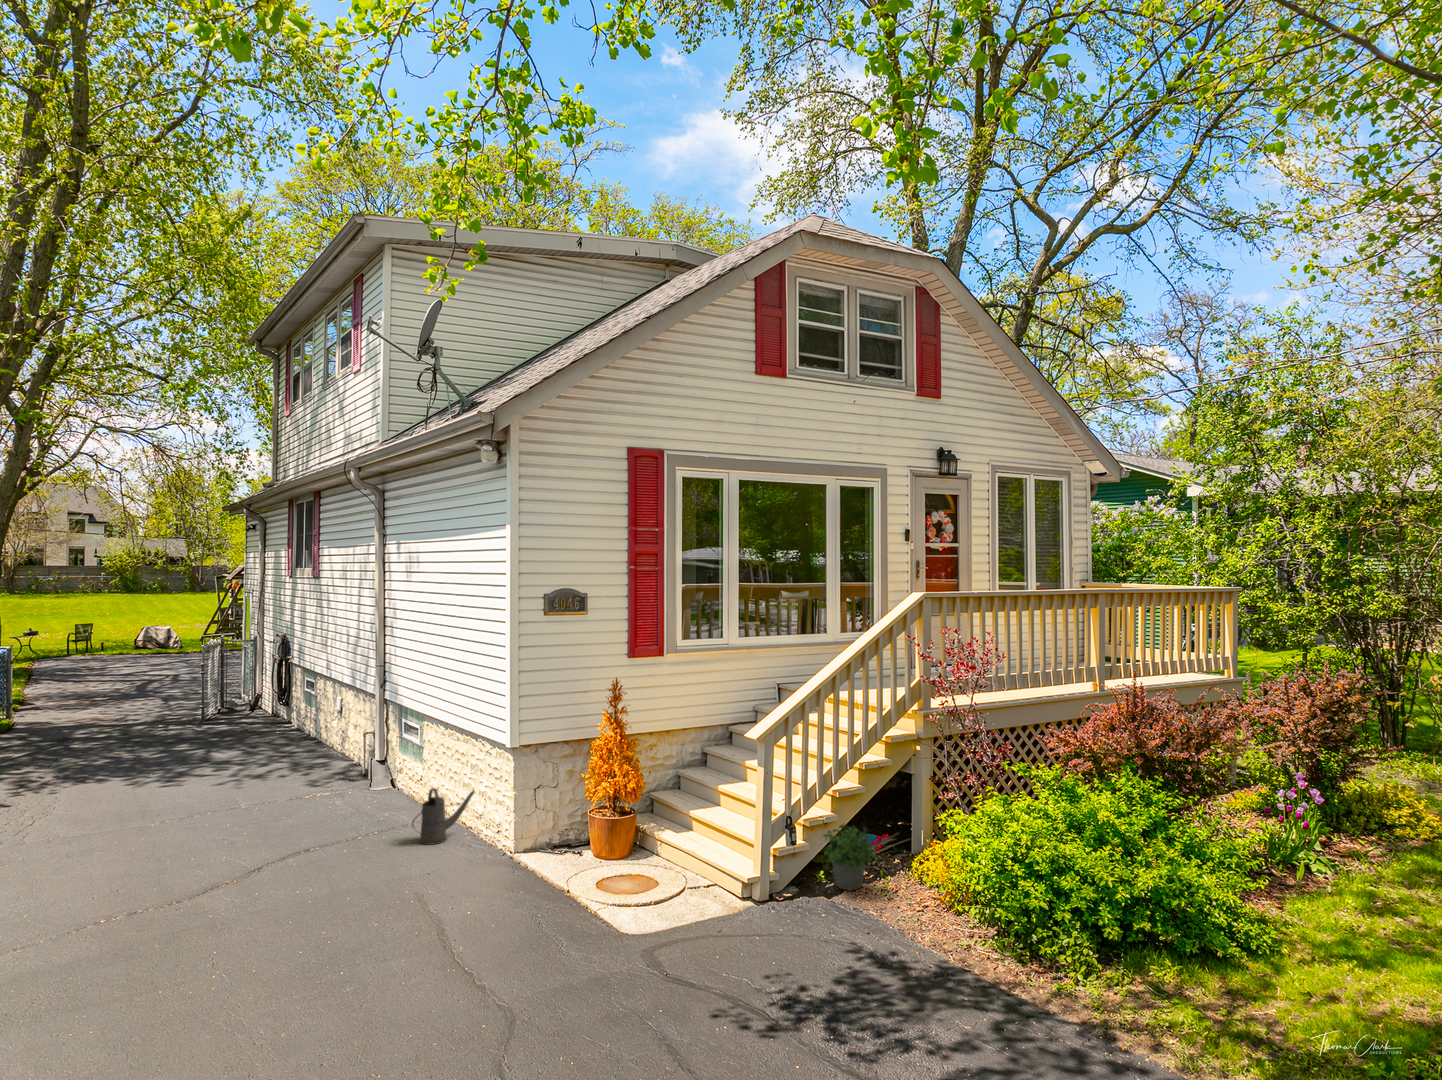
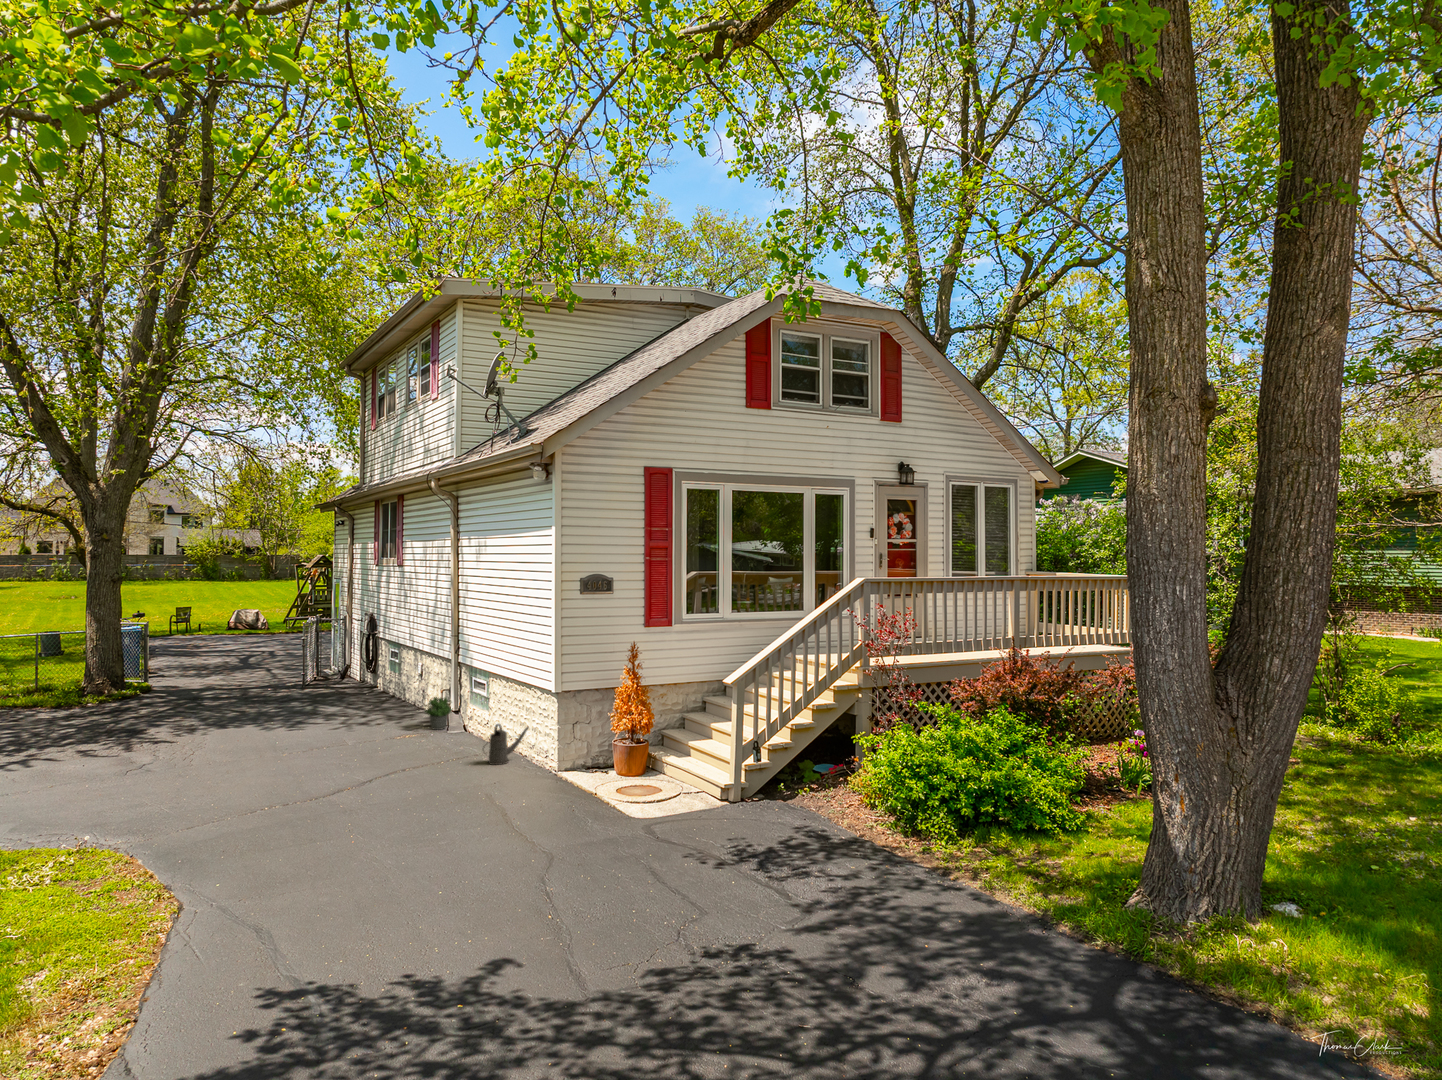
potted plant: present [823,824,876,890] -> present [425,697,452,730]

